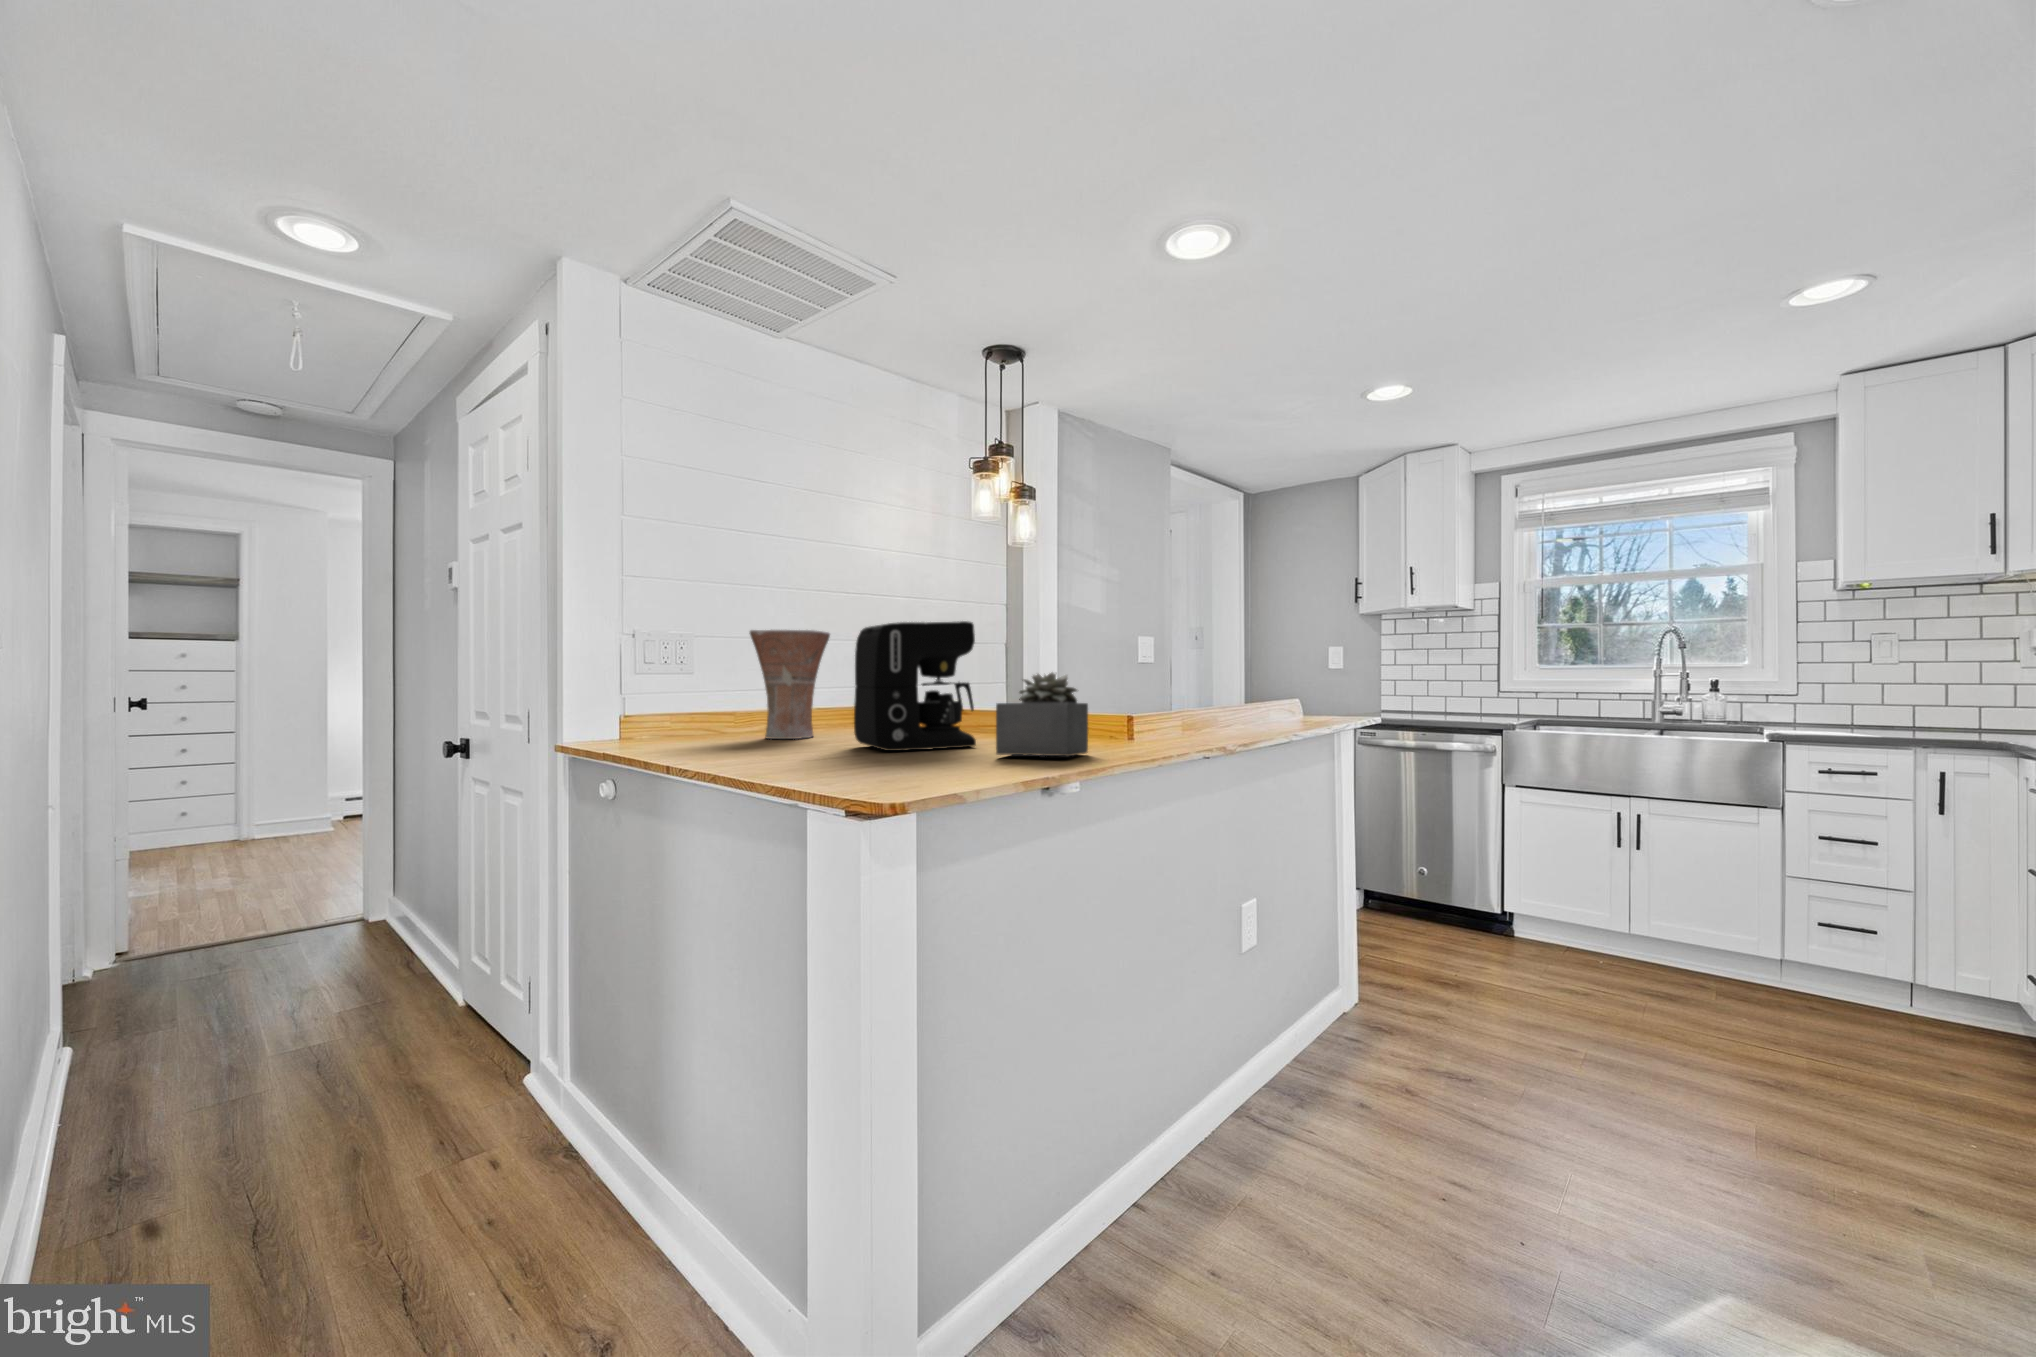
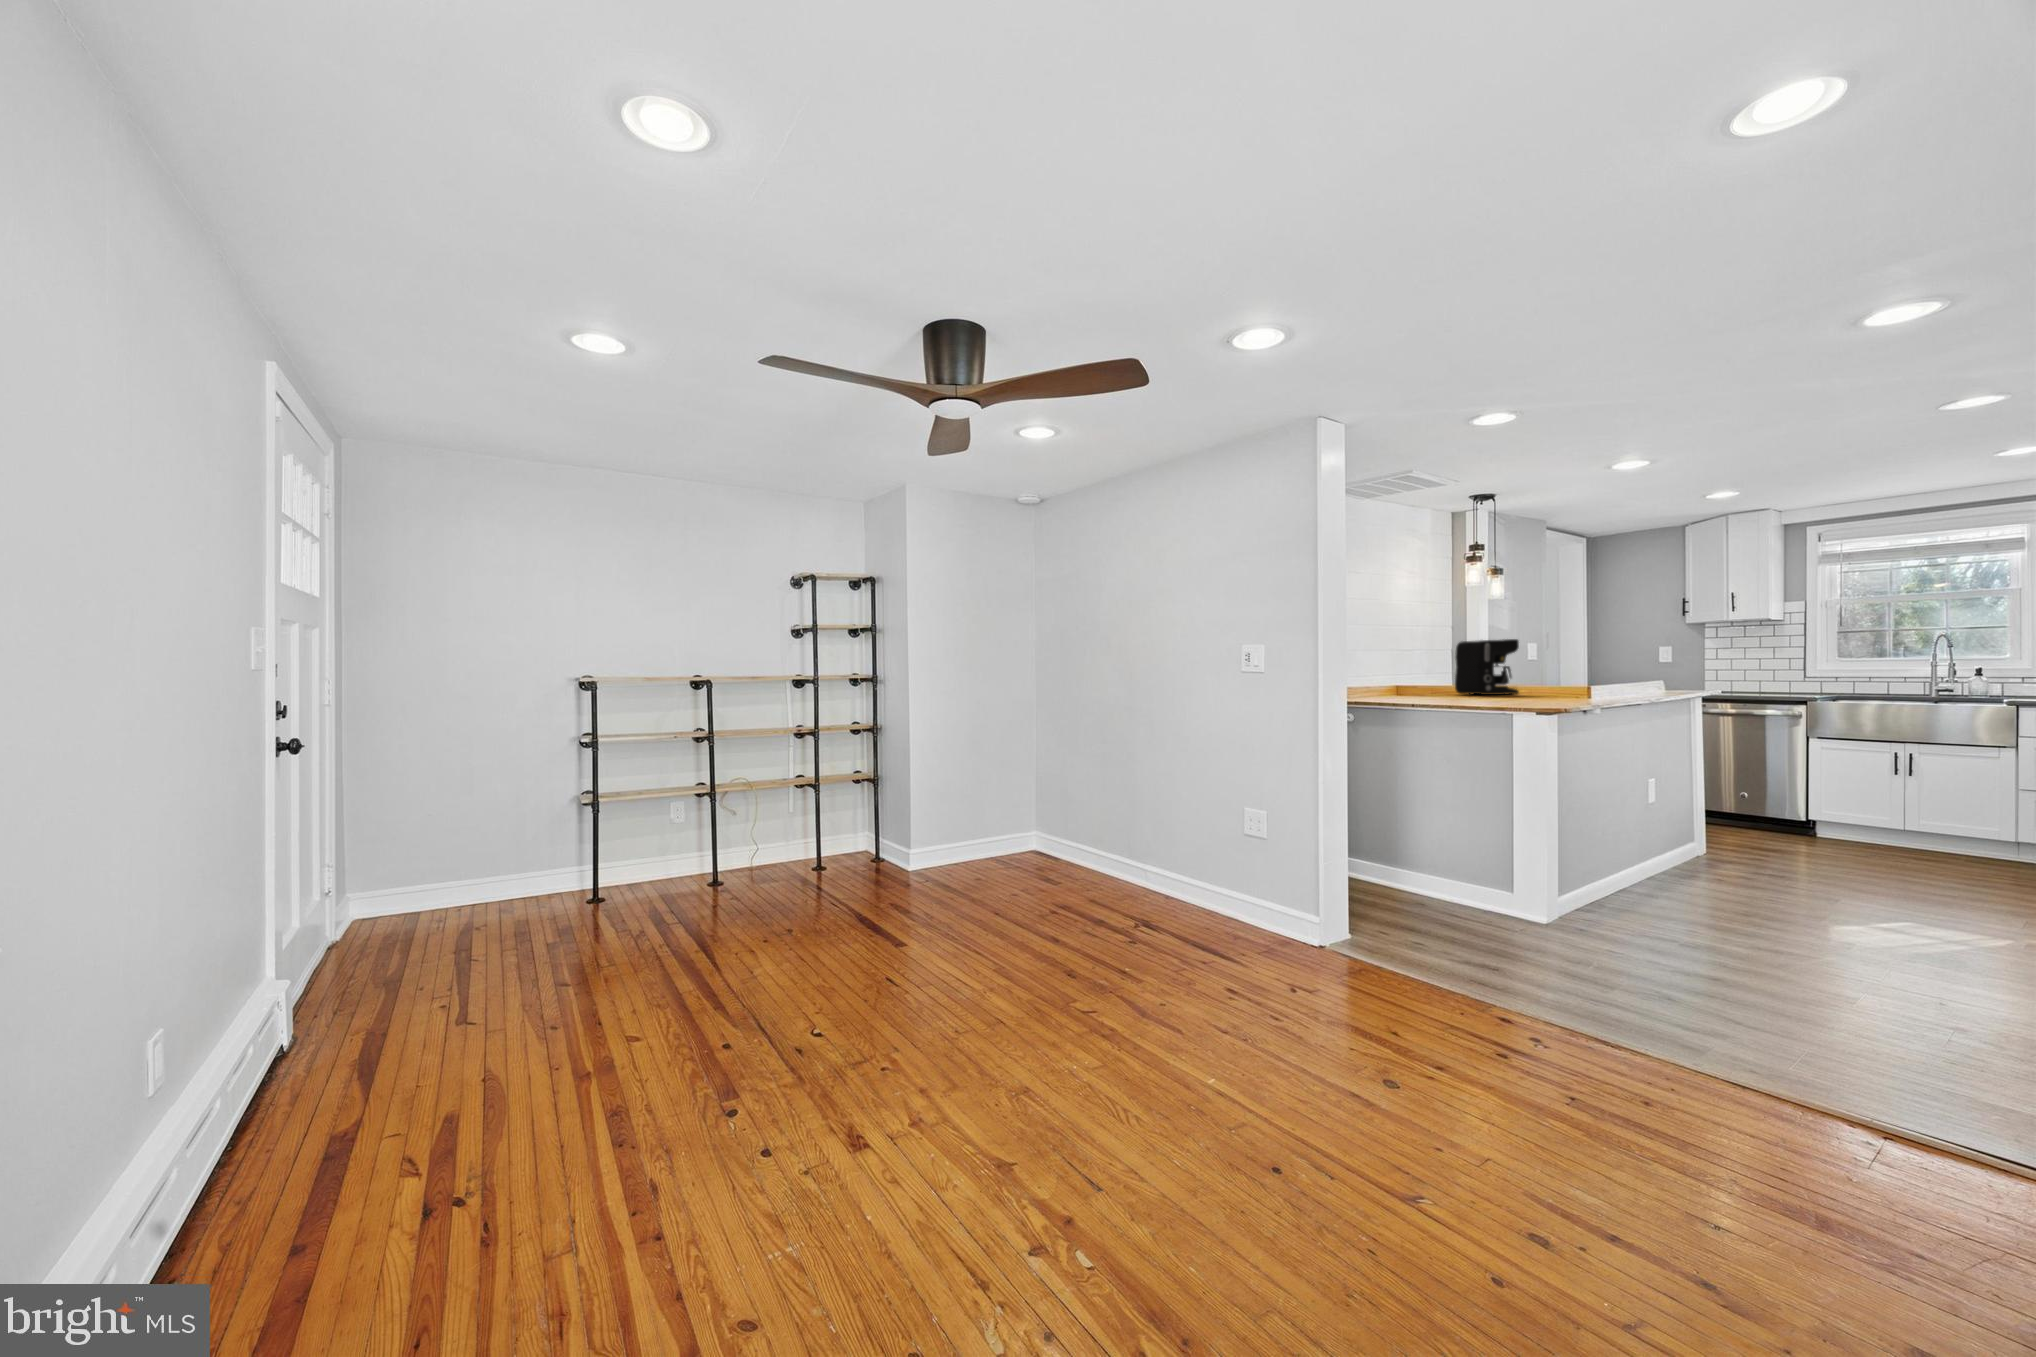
vase: present [750,630,830,739] -> none [1378,643,1418,693]
succulent plant: present [996,672,1088,756] -> none [1546,660,1588,695]

